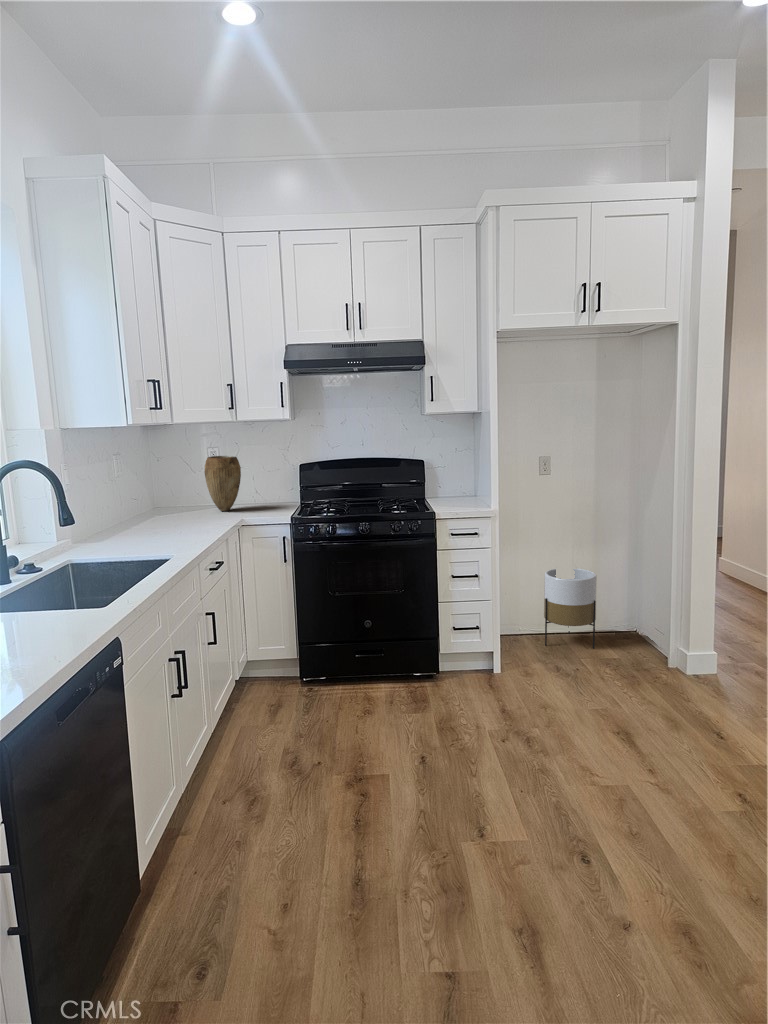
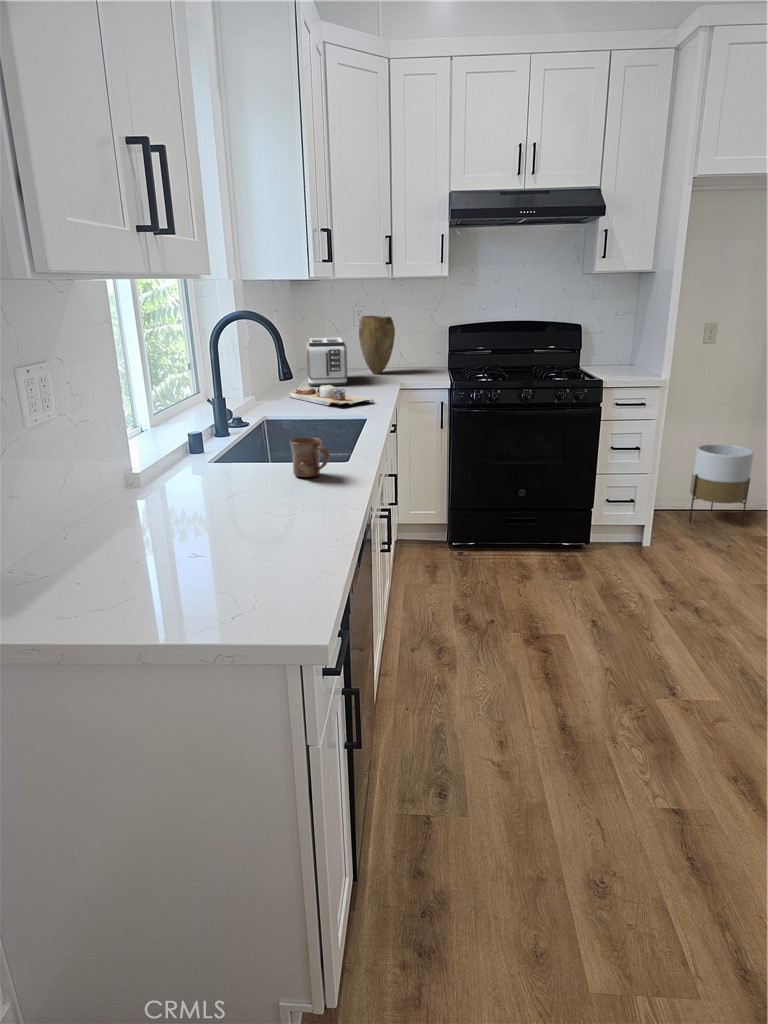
toaster: none [141,478,189,527] -> present [306,338,347,386]
cutting board: none [113,526,193,549] -> present [289,385,374,406]
mug: none [33,590,72,631] -> present [290,437,329,477]

